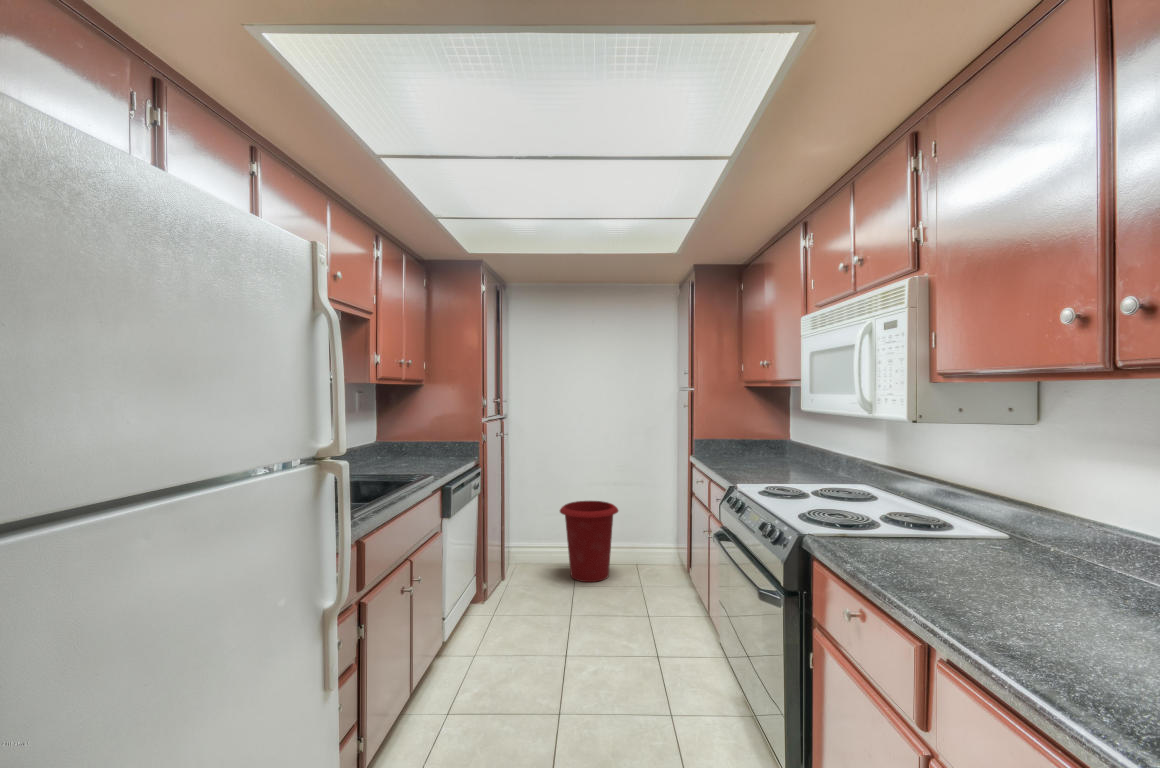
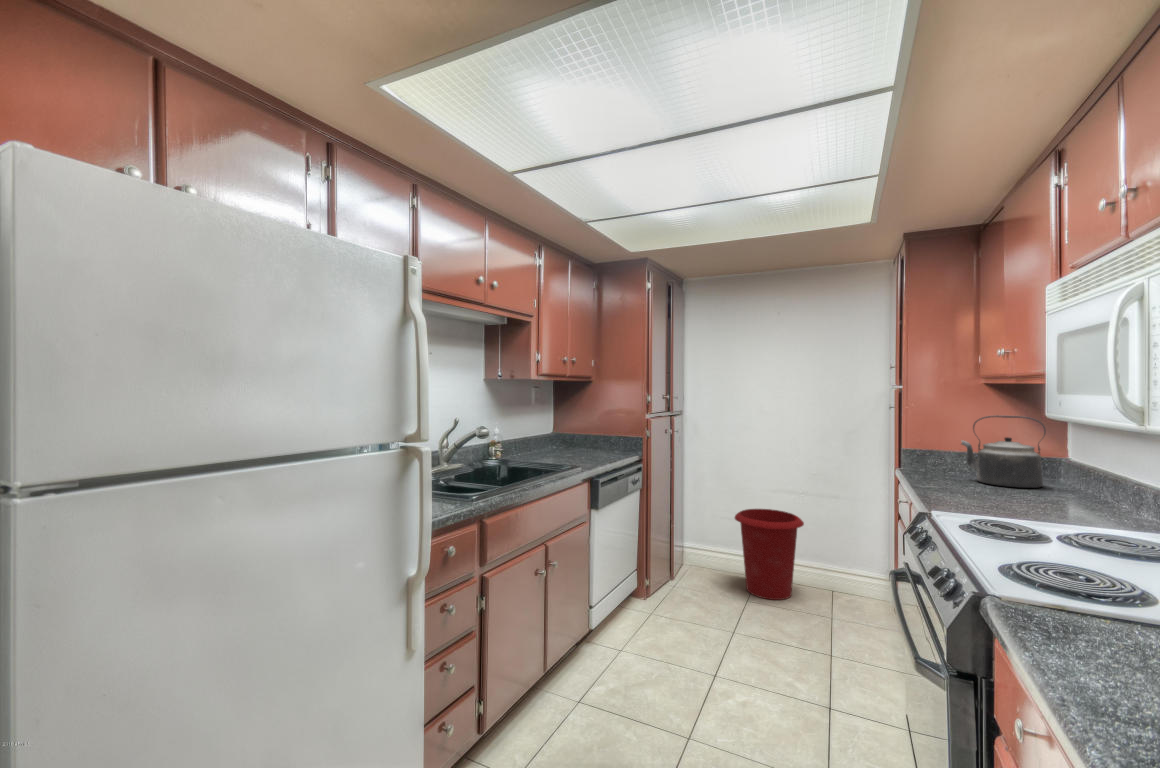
kettle: none [738,409,789,462] -> present [961,415,1046,488]

